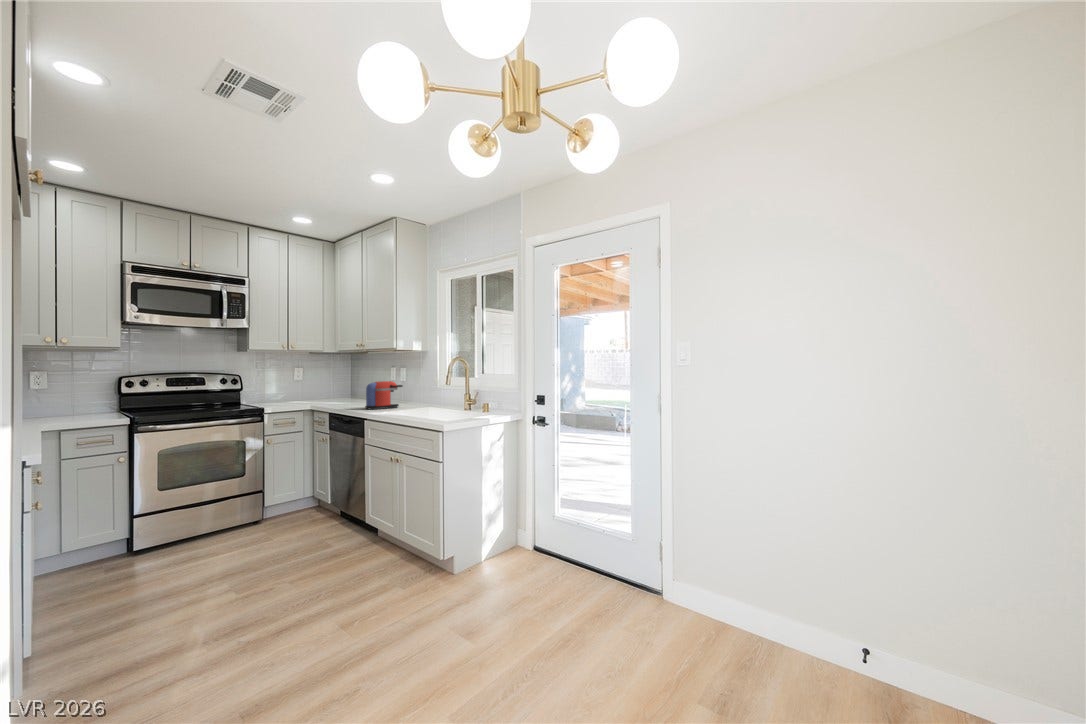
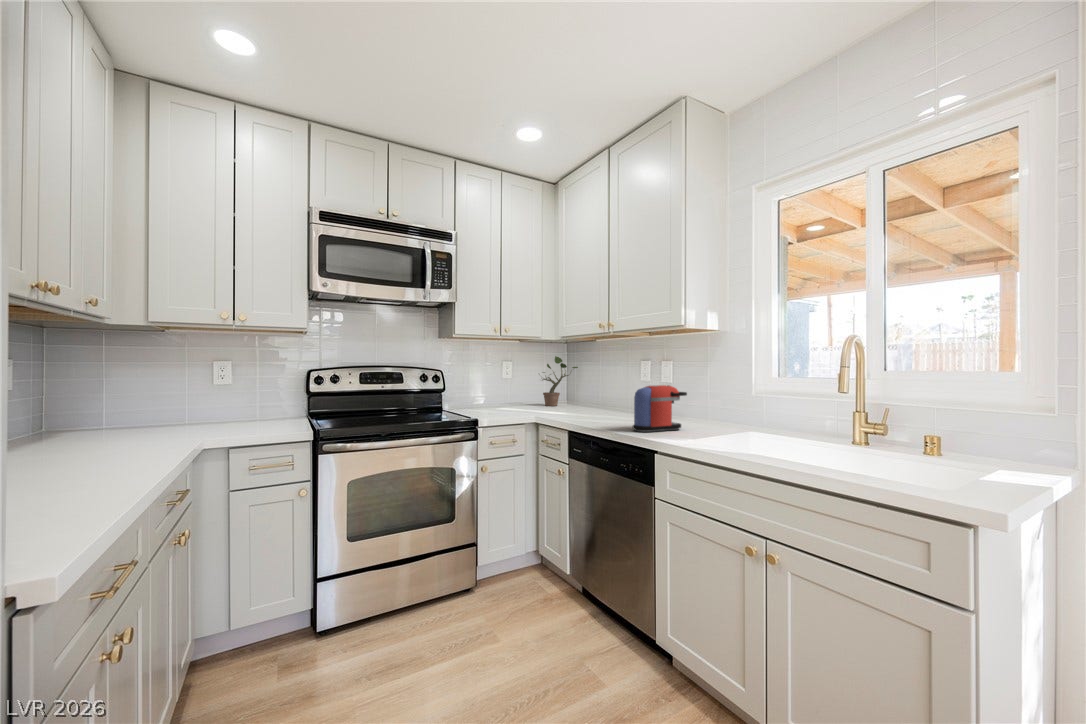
potted plant: none [316,363,353,399] -> present [542,356,578,406]

